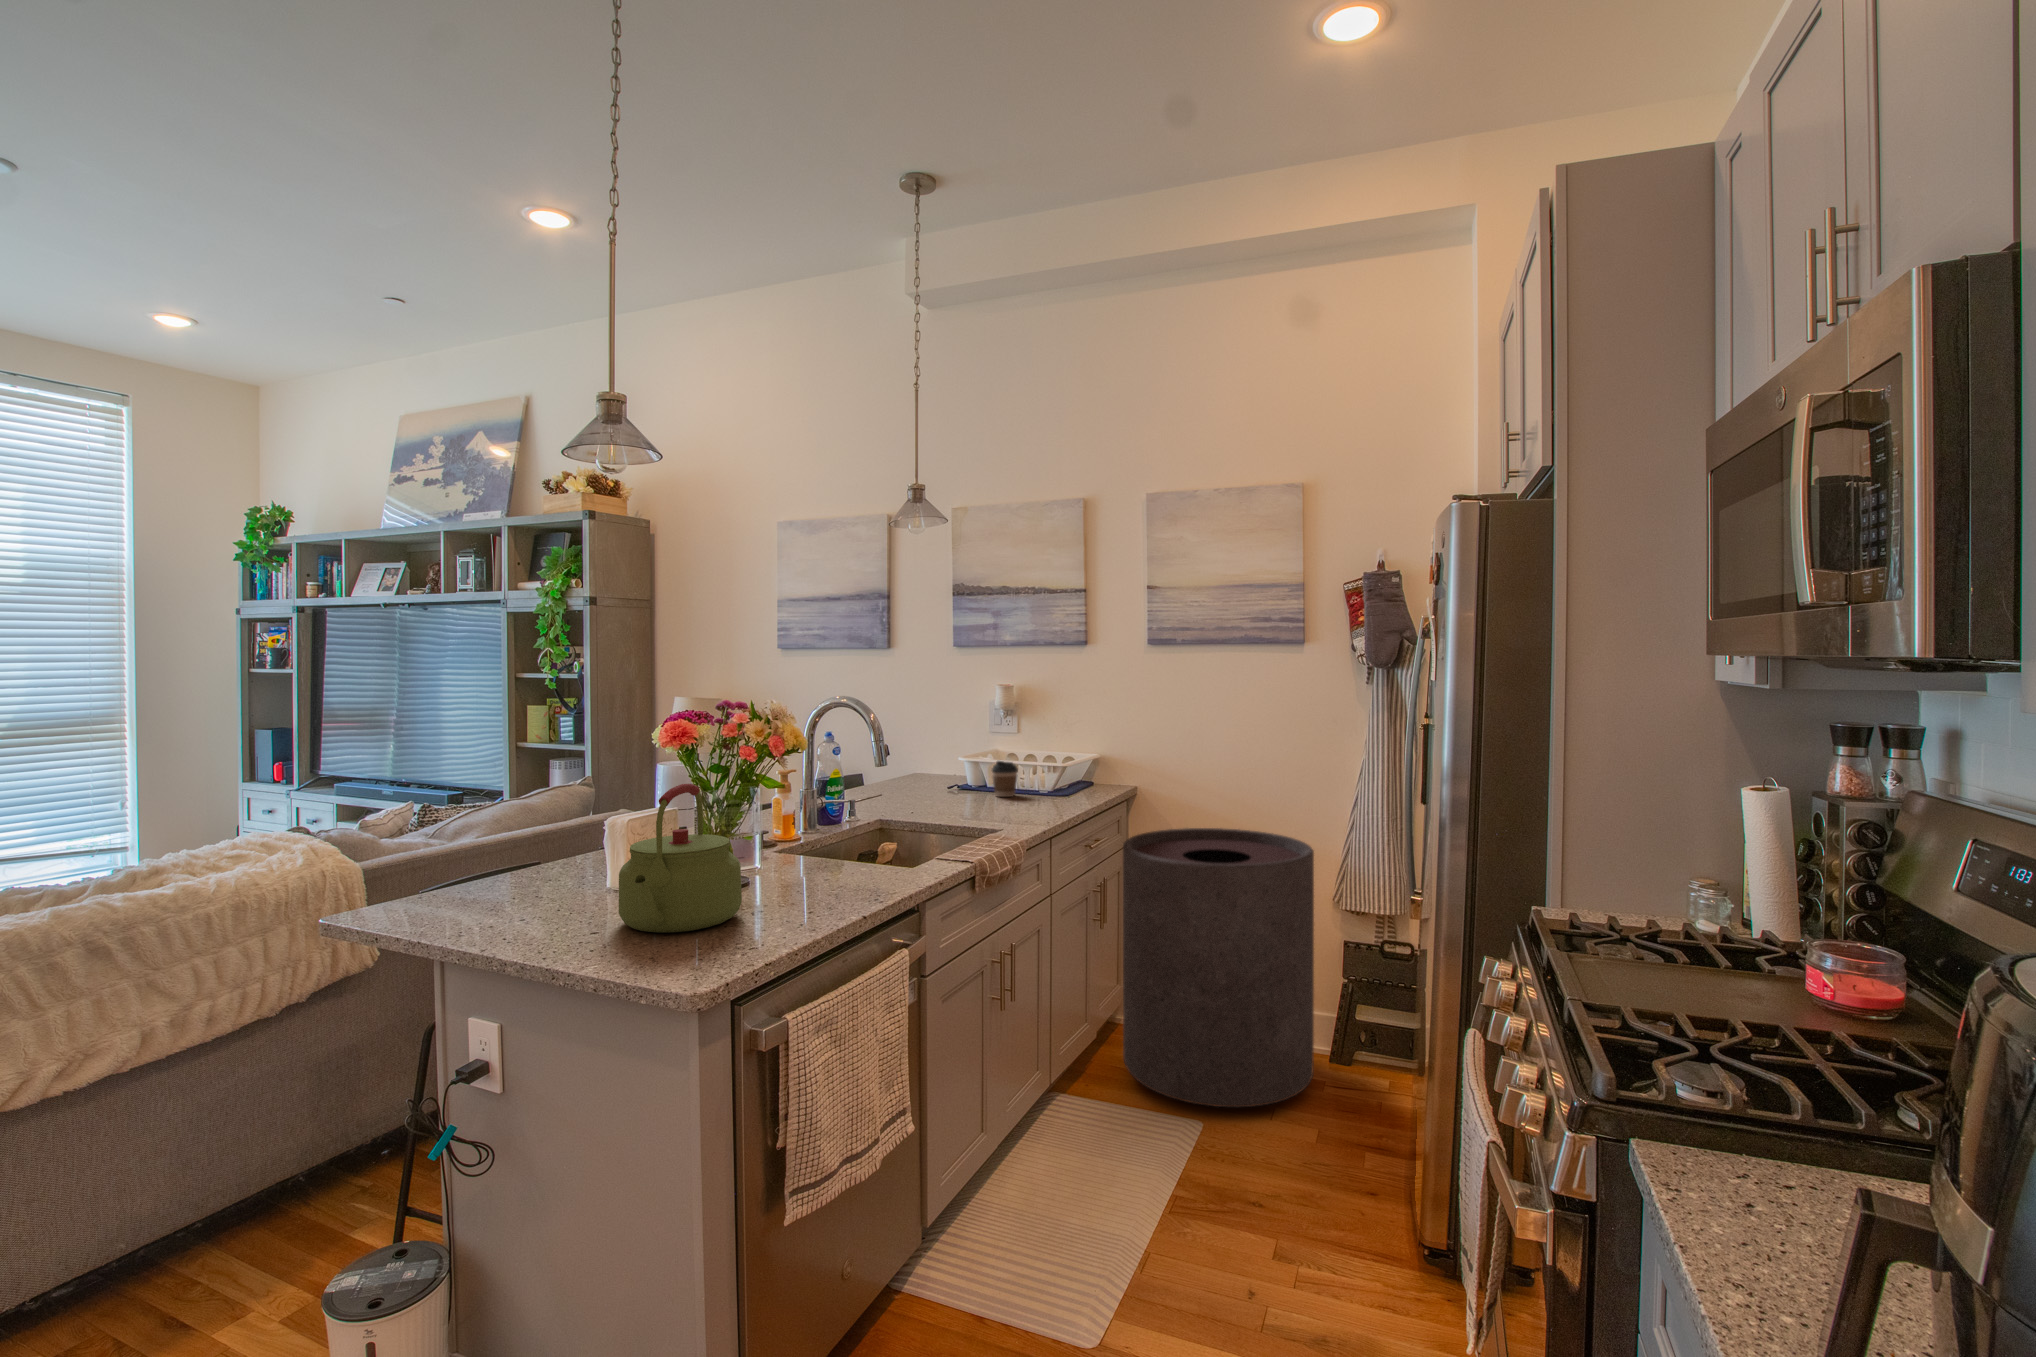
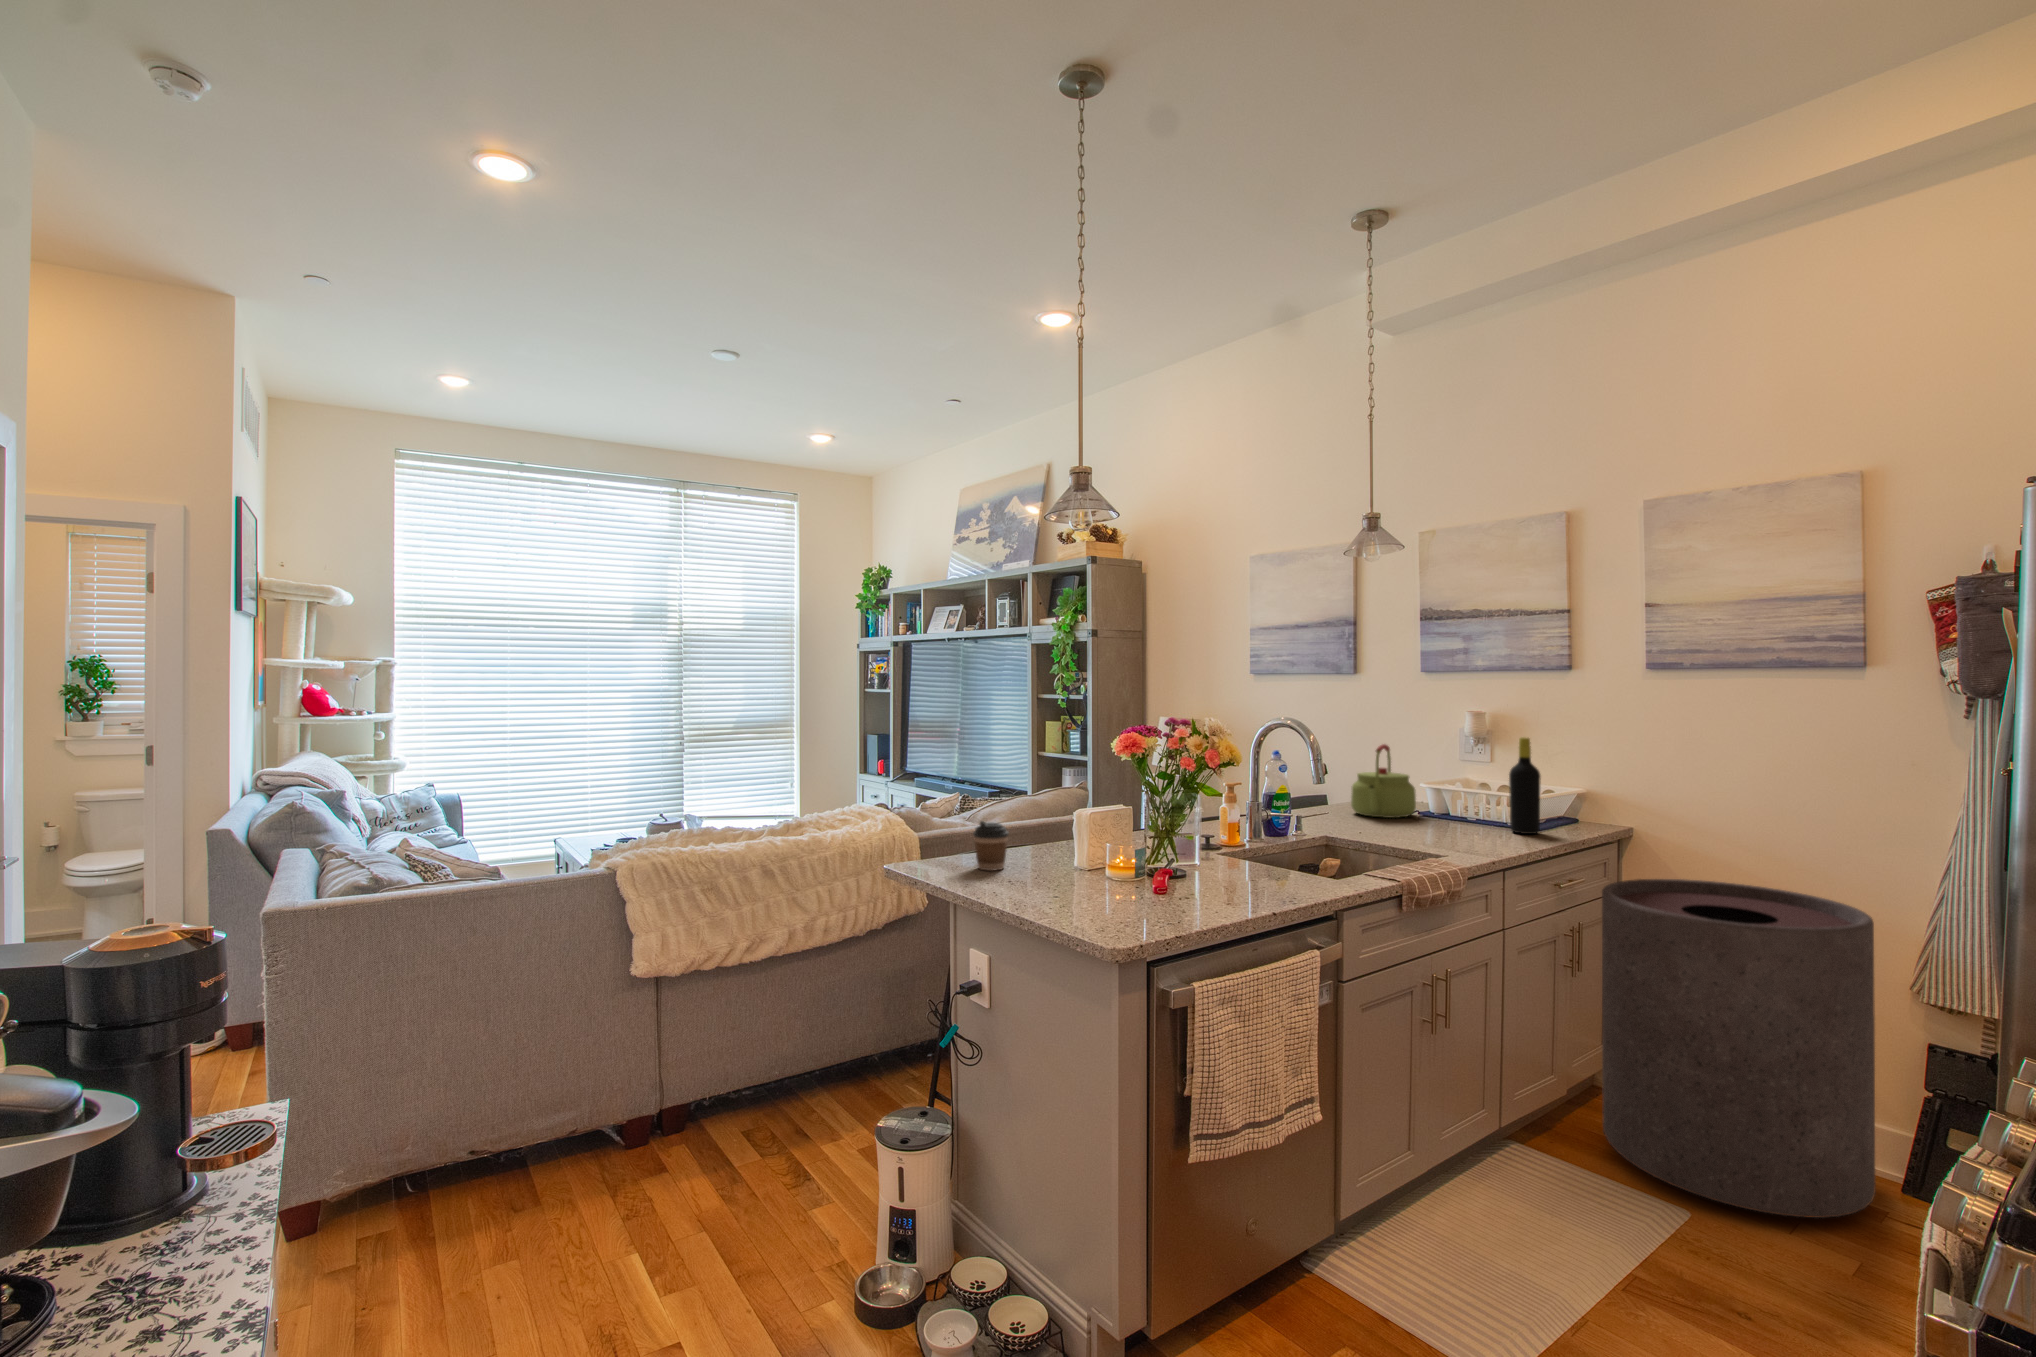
bottle: none [1045,709,1071,800] -> present [1509,737,1541,834]
coffee cup: present [992,761,1018,797] -> present [973,821,1009,871]
kettle: present [619,784,742,932] -> present [1351,744,1416,818]

